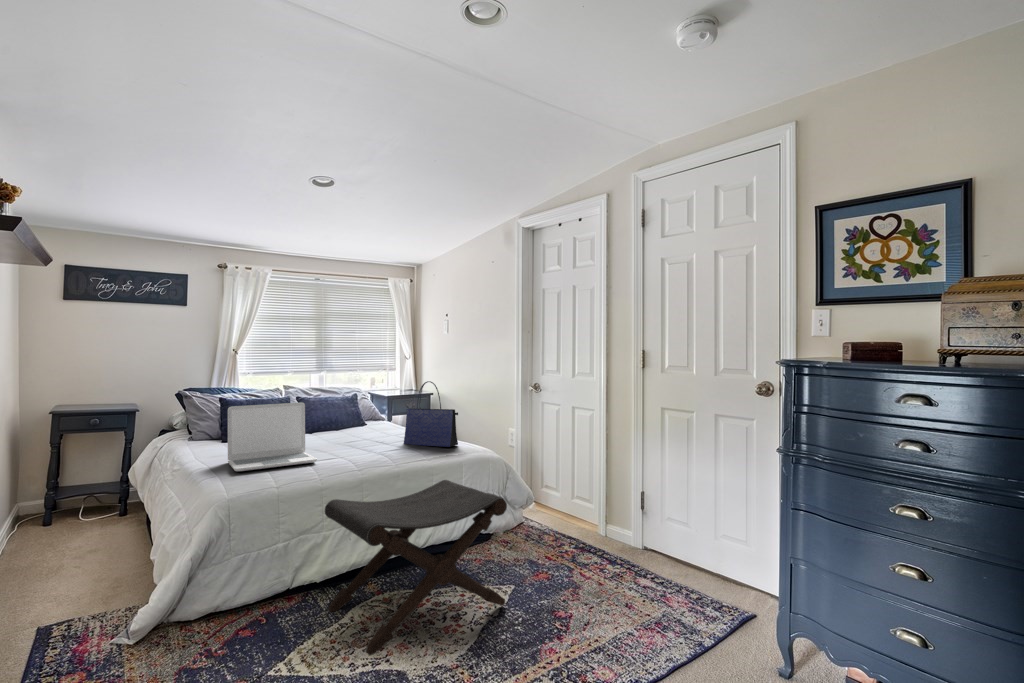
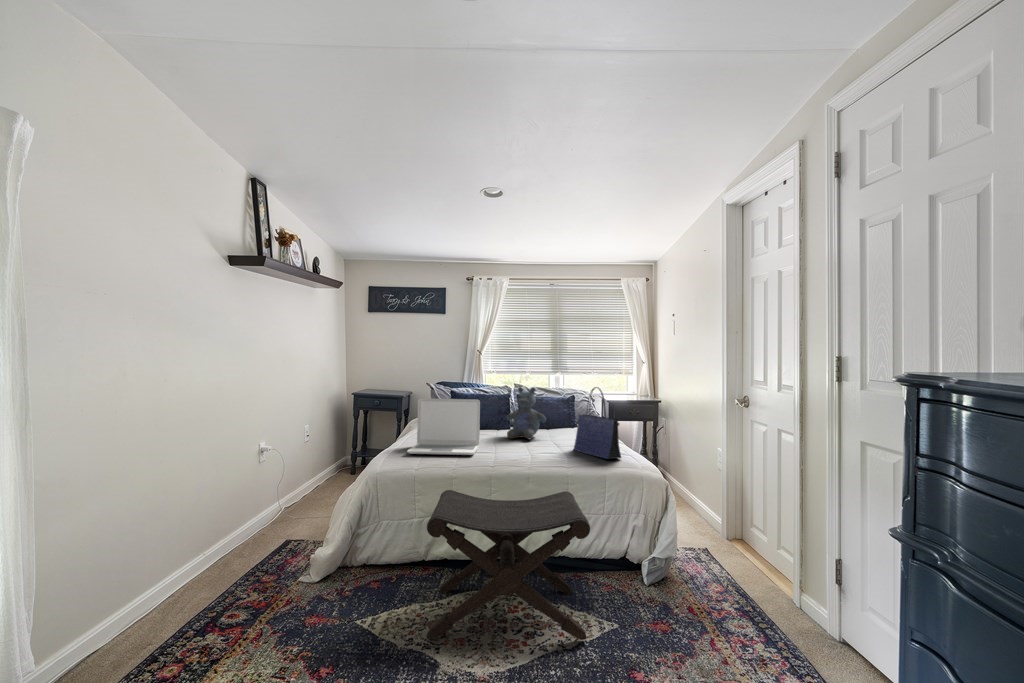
stuffed bear: none [314,386,360,441] -> present [507,387,546,439]

